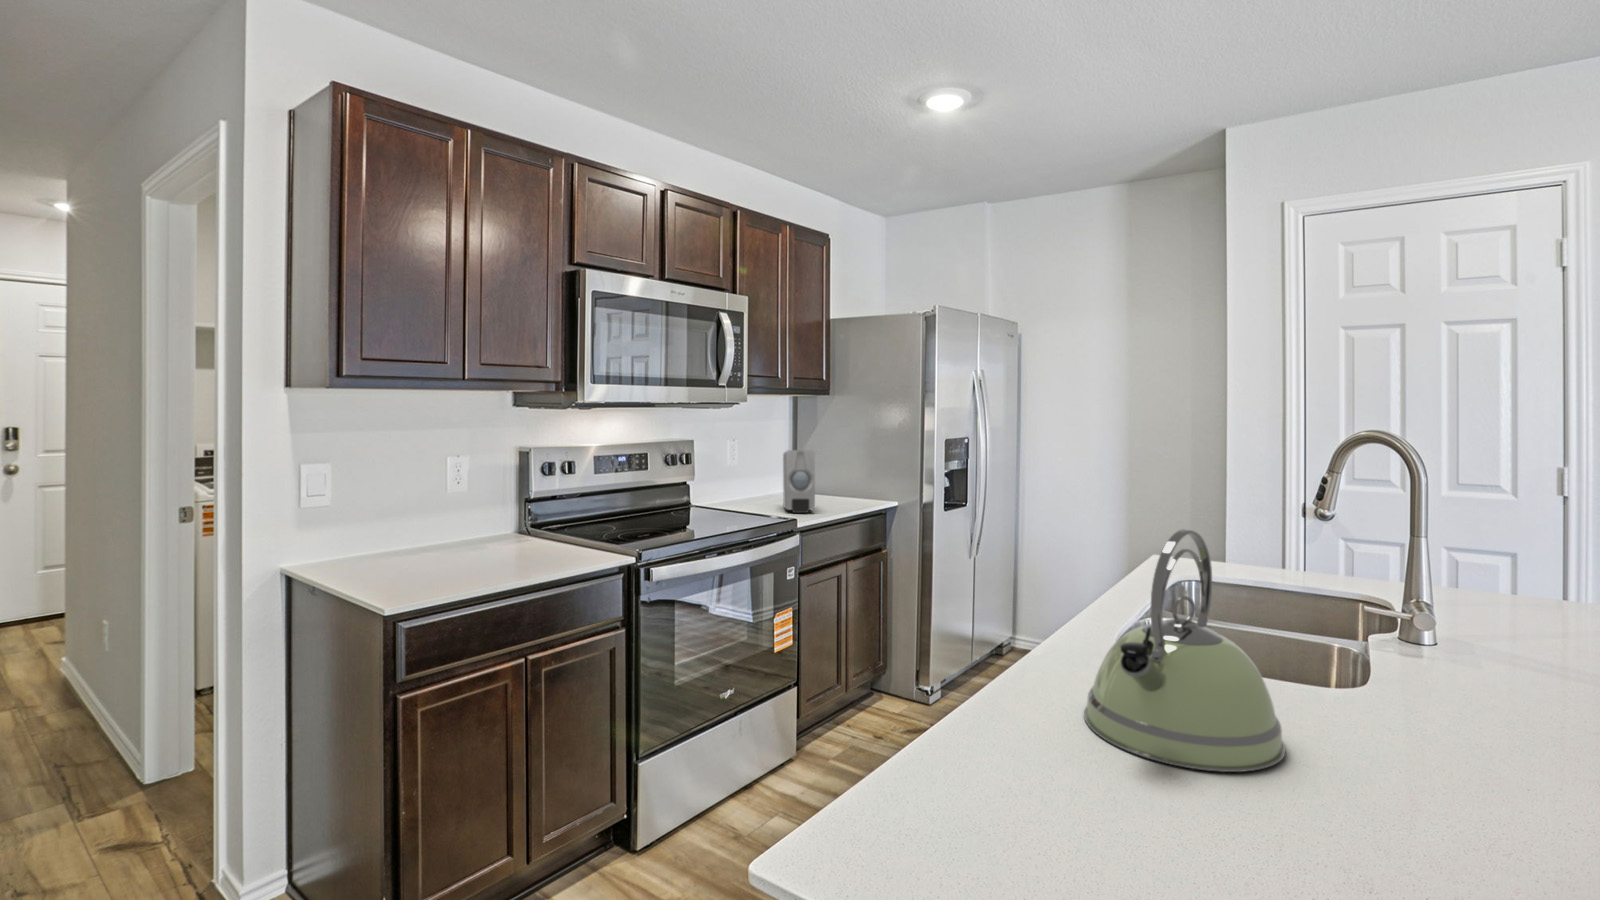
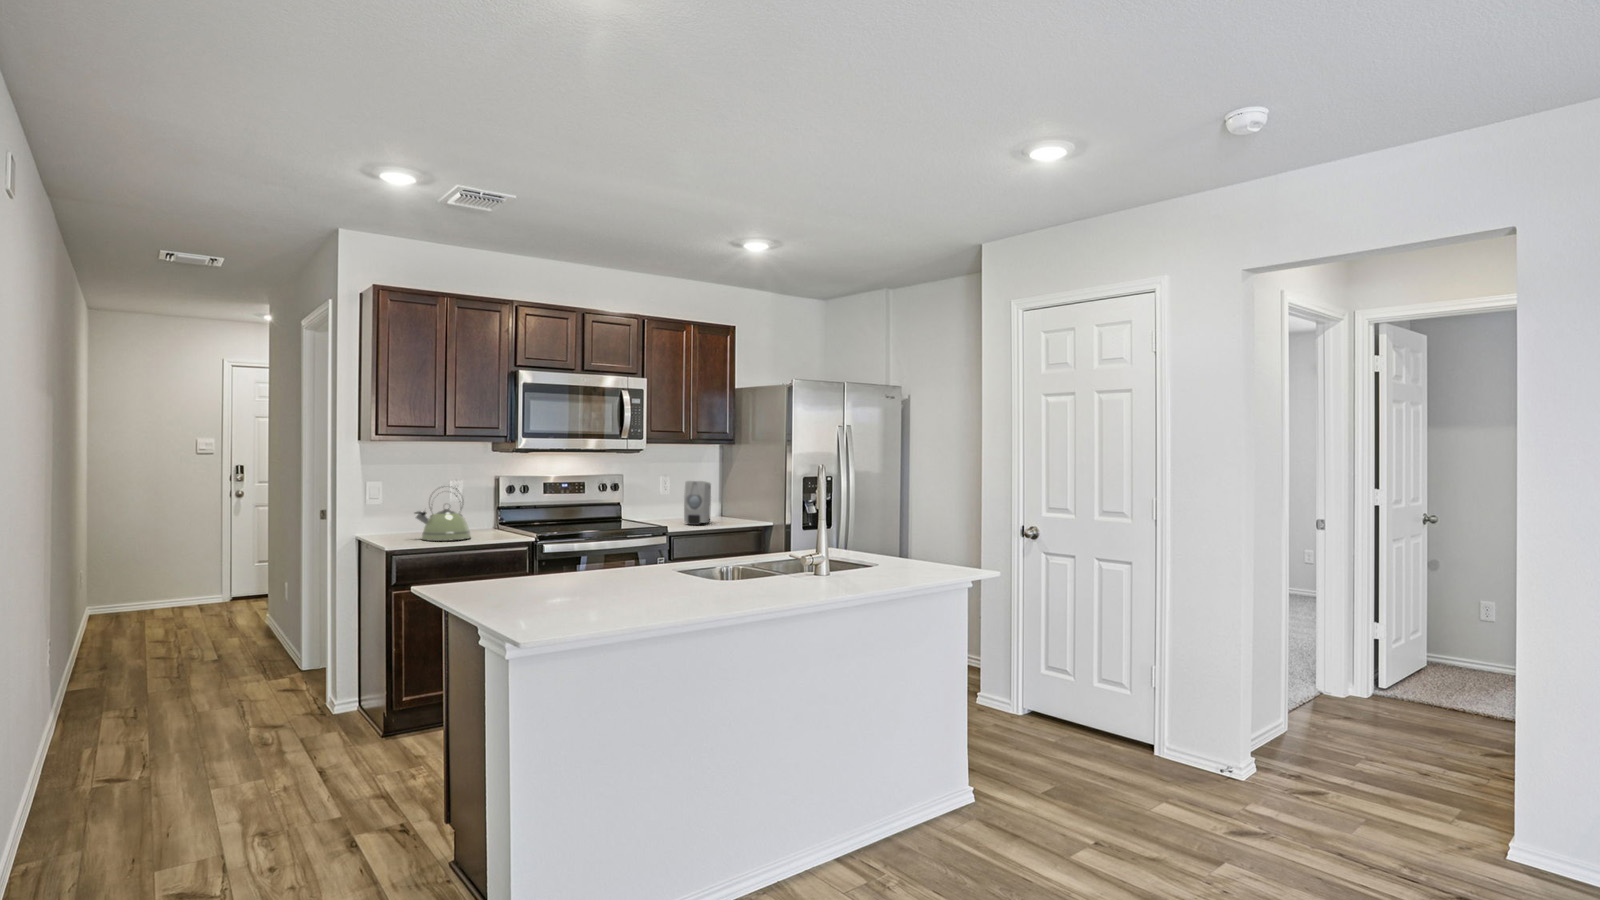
kettle: present [1084,529,1285,772] -> present [415,487,471,541]

